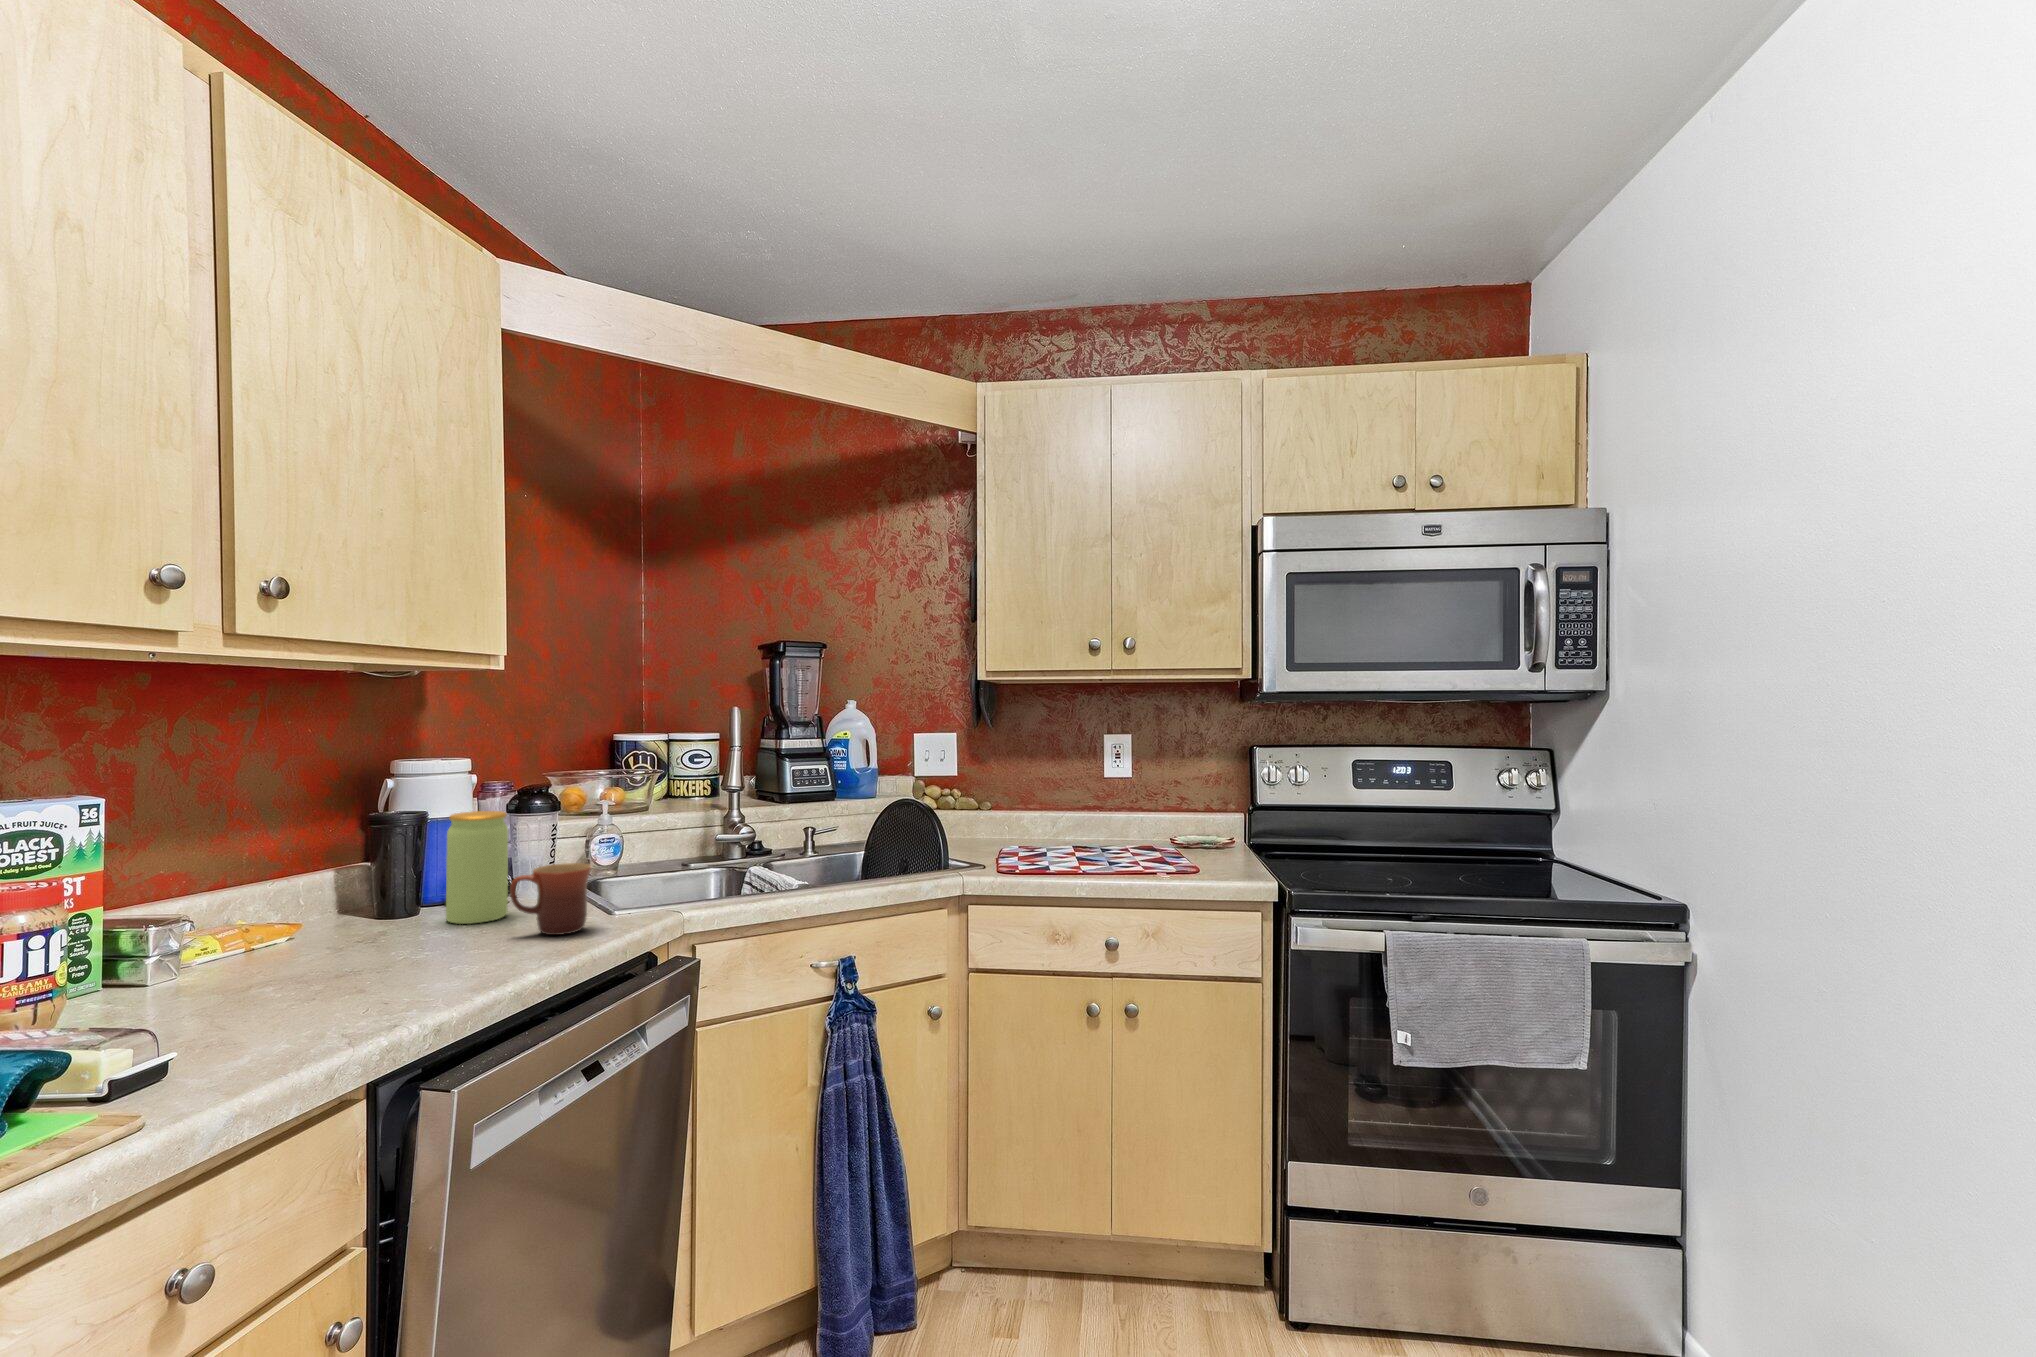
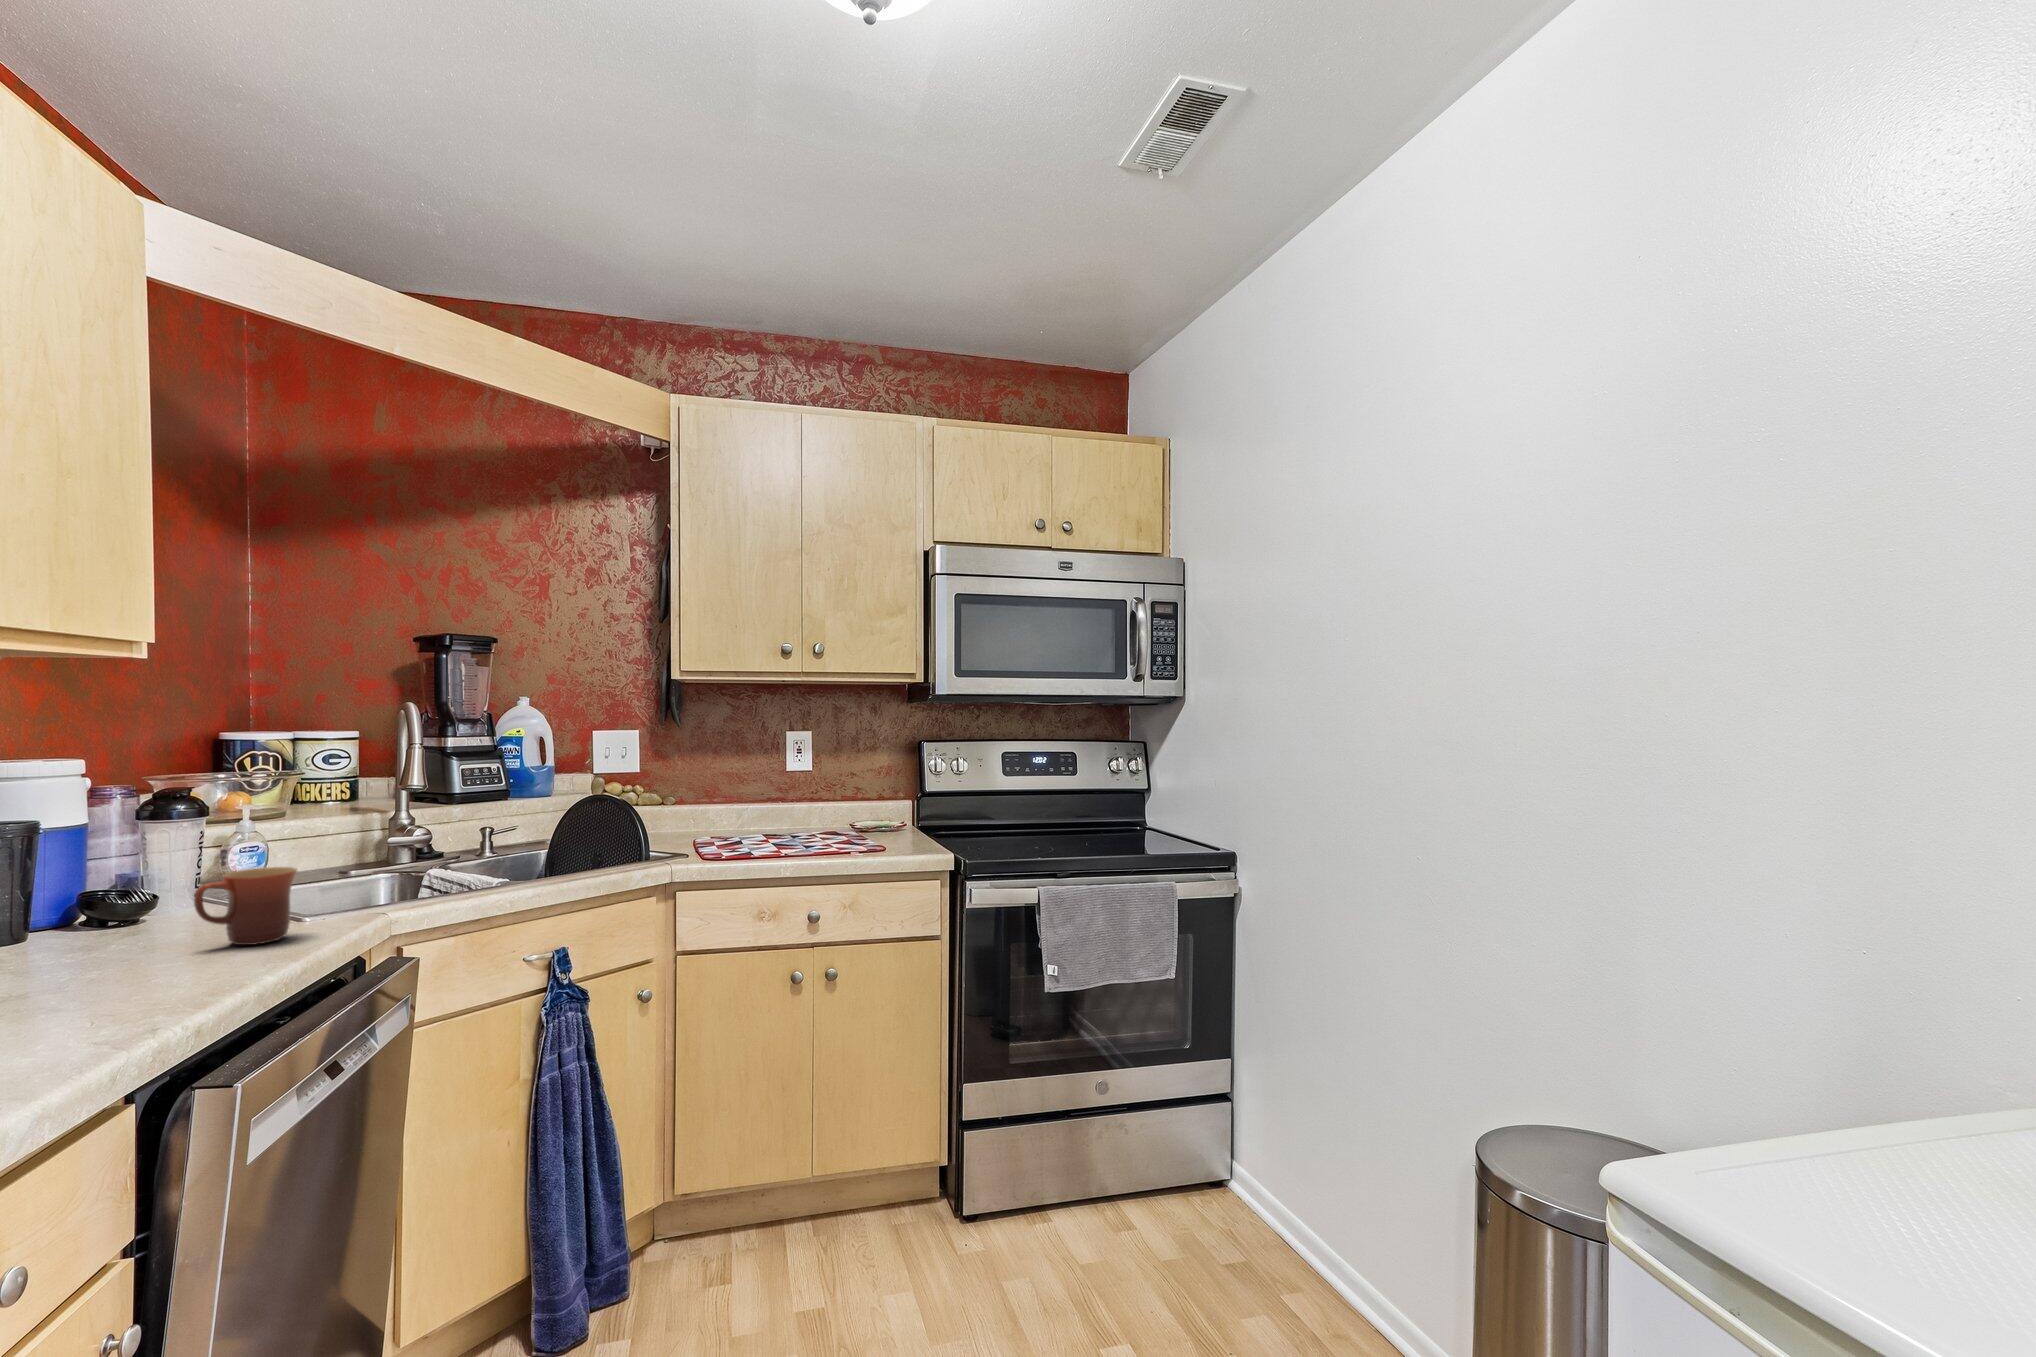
jar: present [446,811,508,924] -> none [75,816,163,946]

